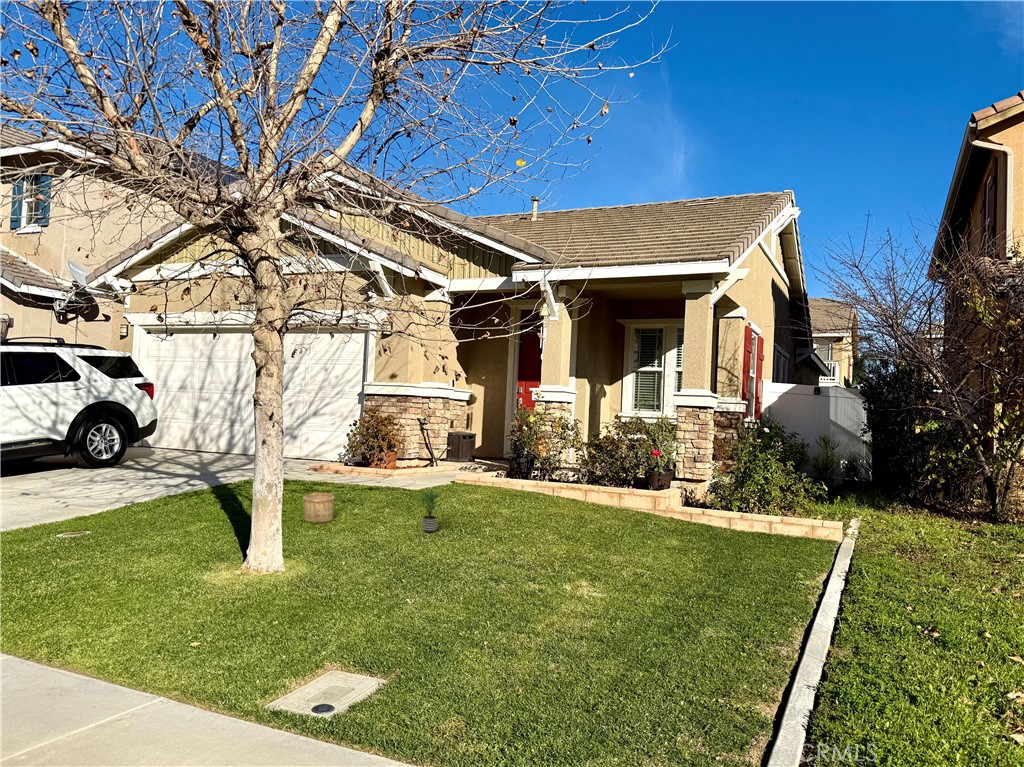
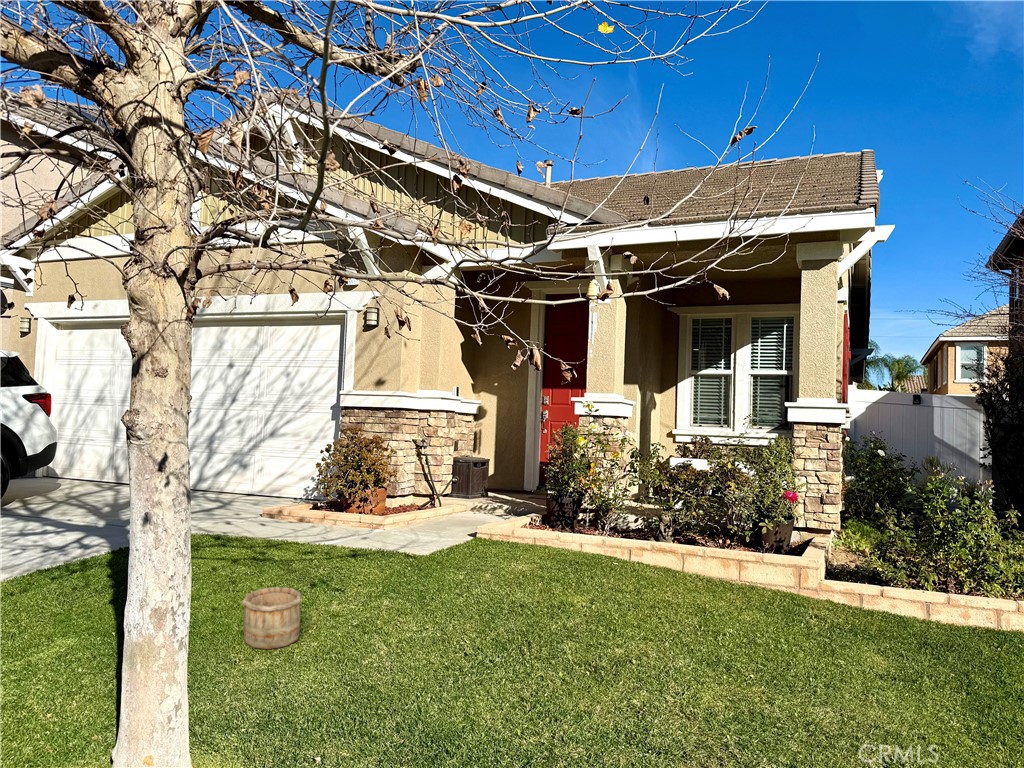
potted plant: present [418,492,439,533] -> none [453,587,506,670]

